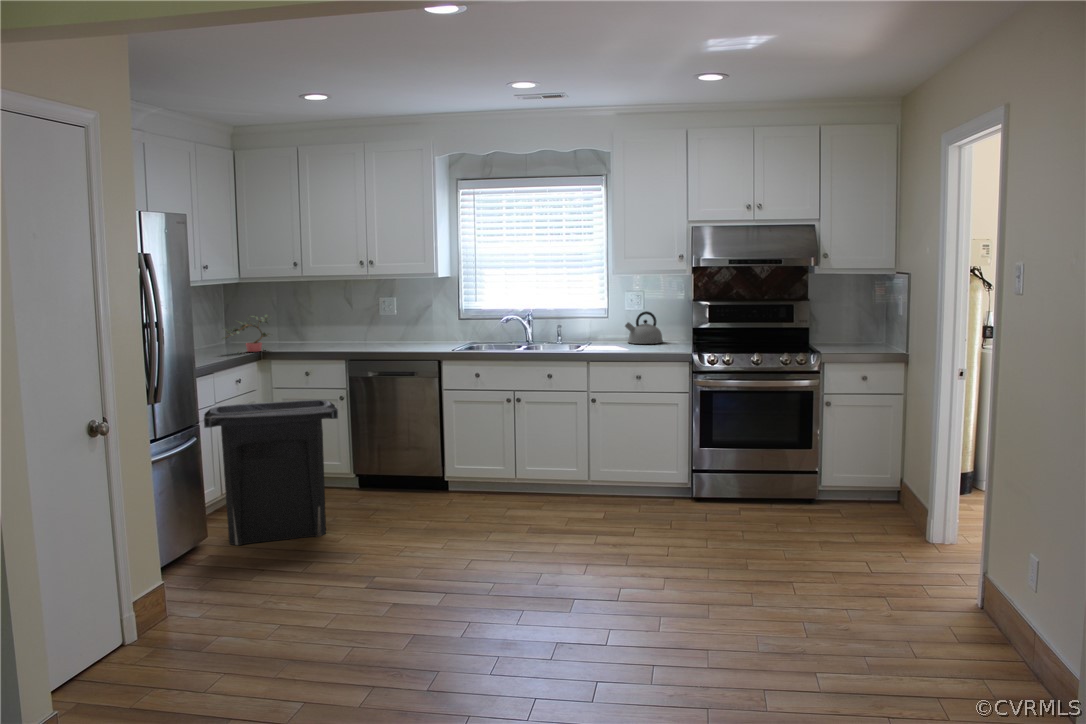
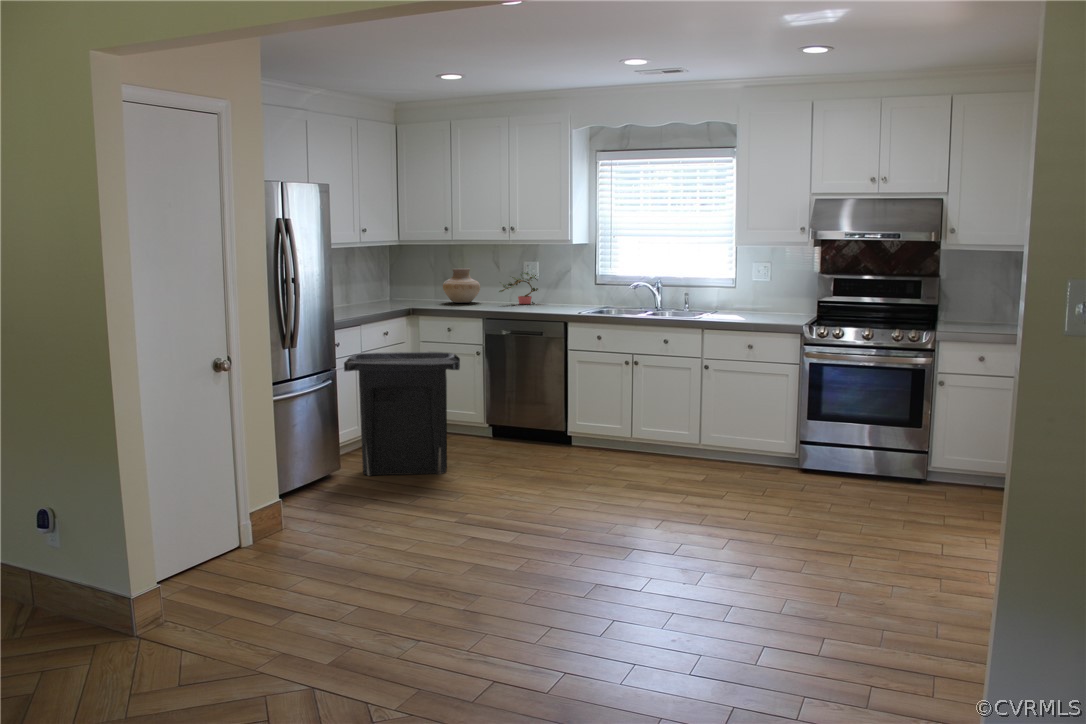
vase: none [289,306,332,344] -> present [443,268,480,303]
kettle: present [625,311,663,344] -> none [748,283,787,315]
potted plant: present [222,315,270,353] -> present [499,272,538,304]

